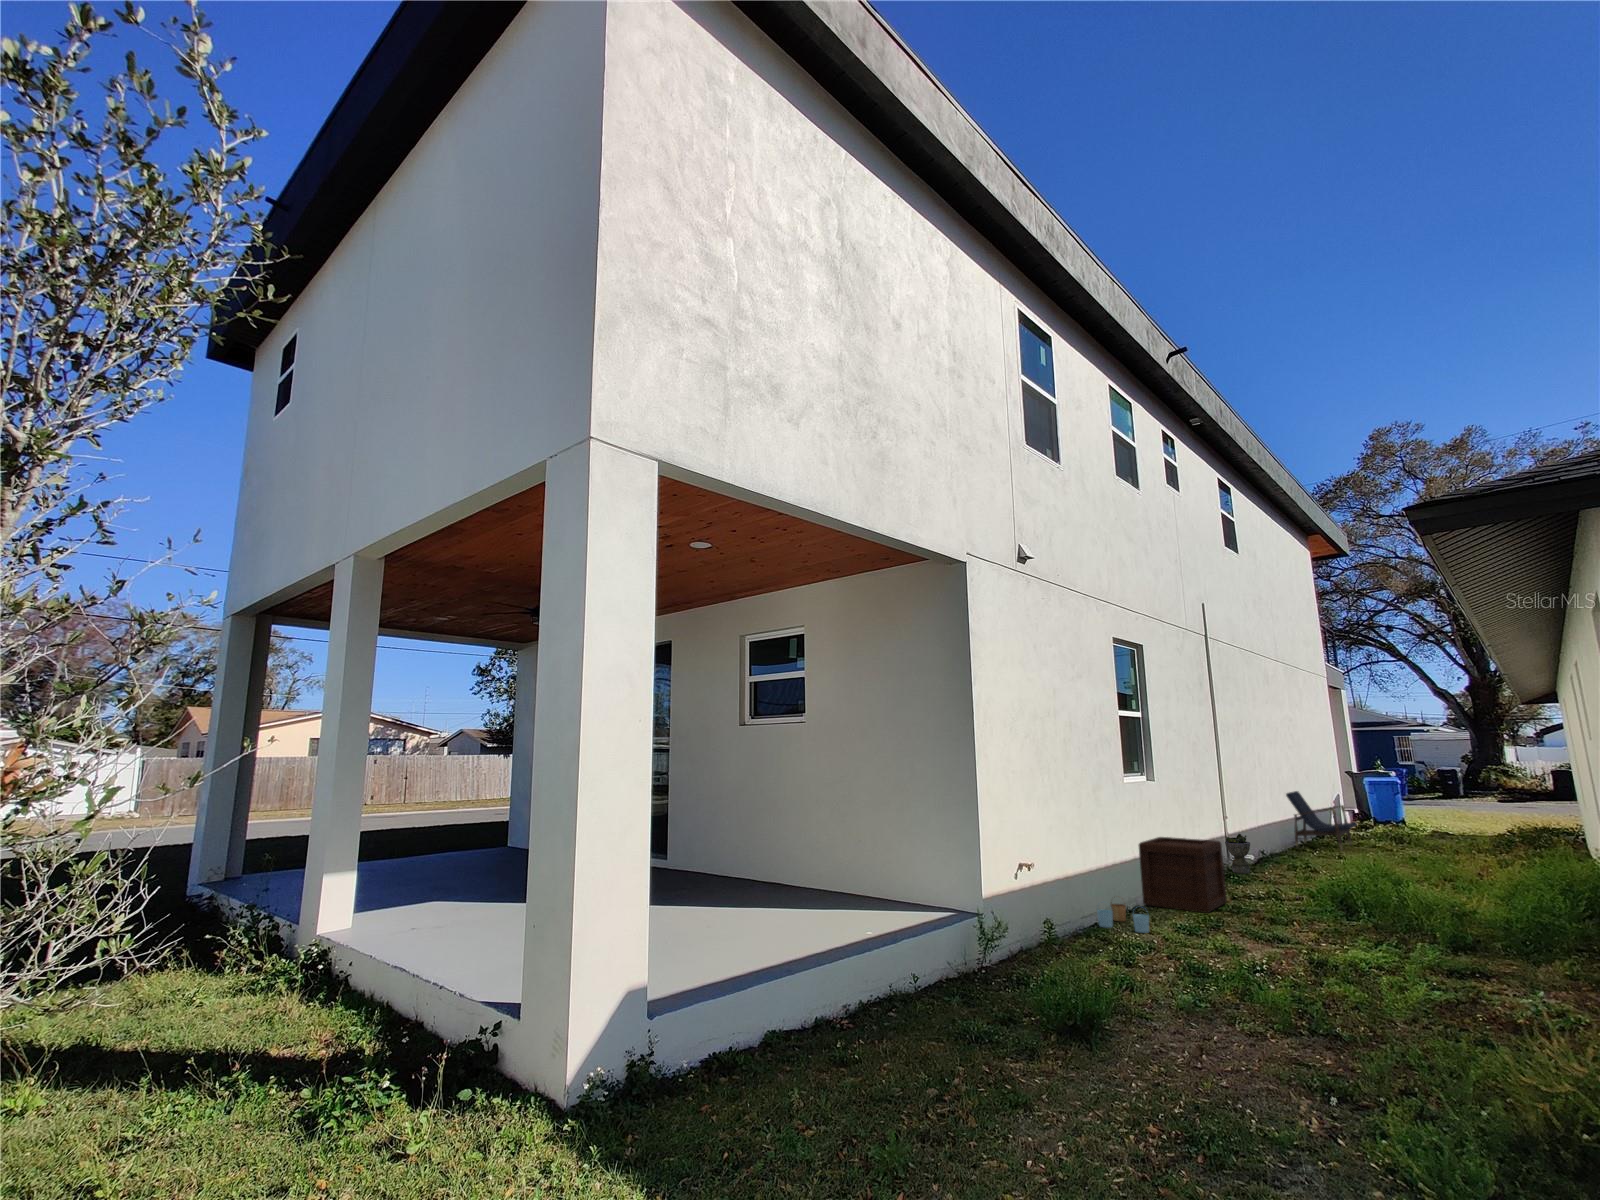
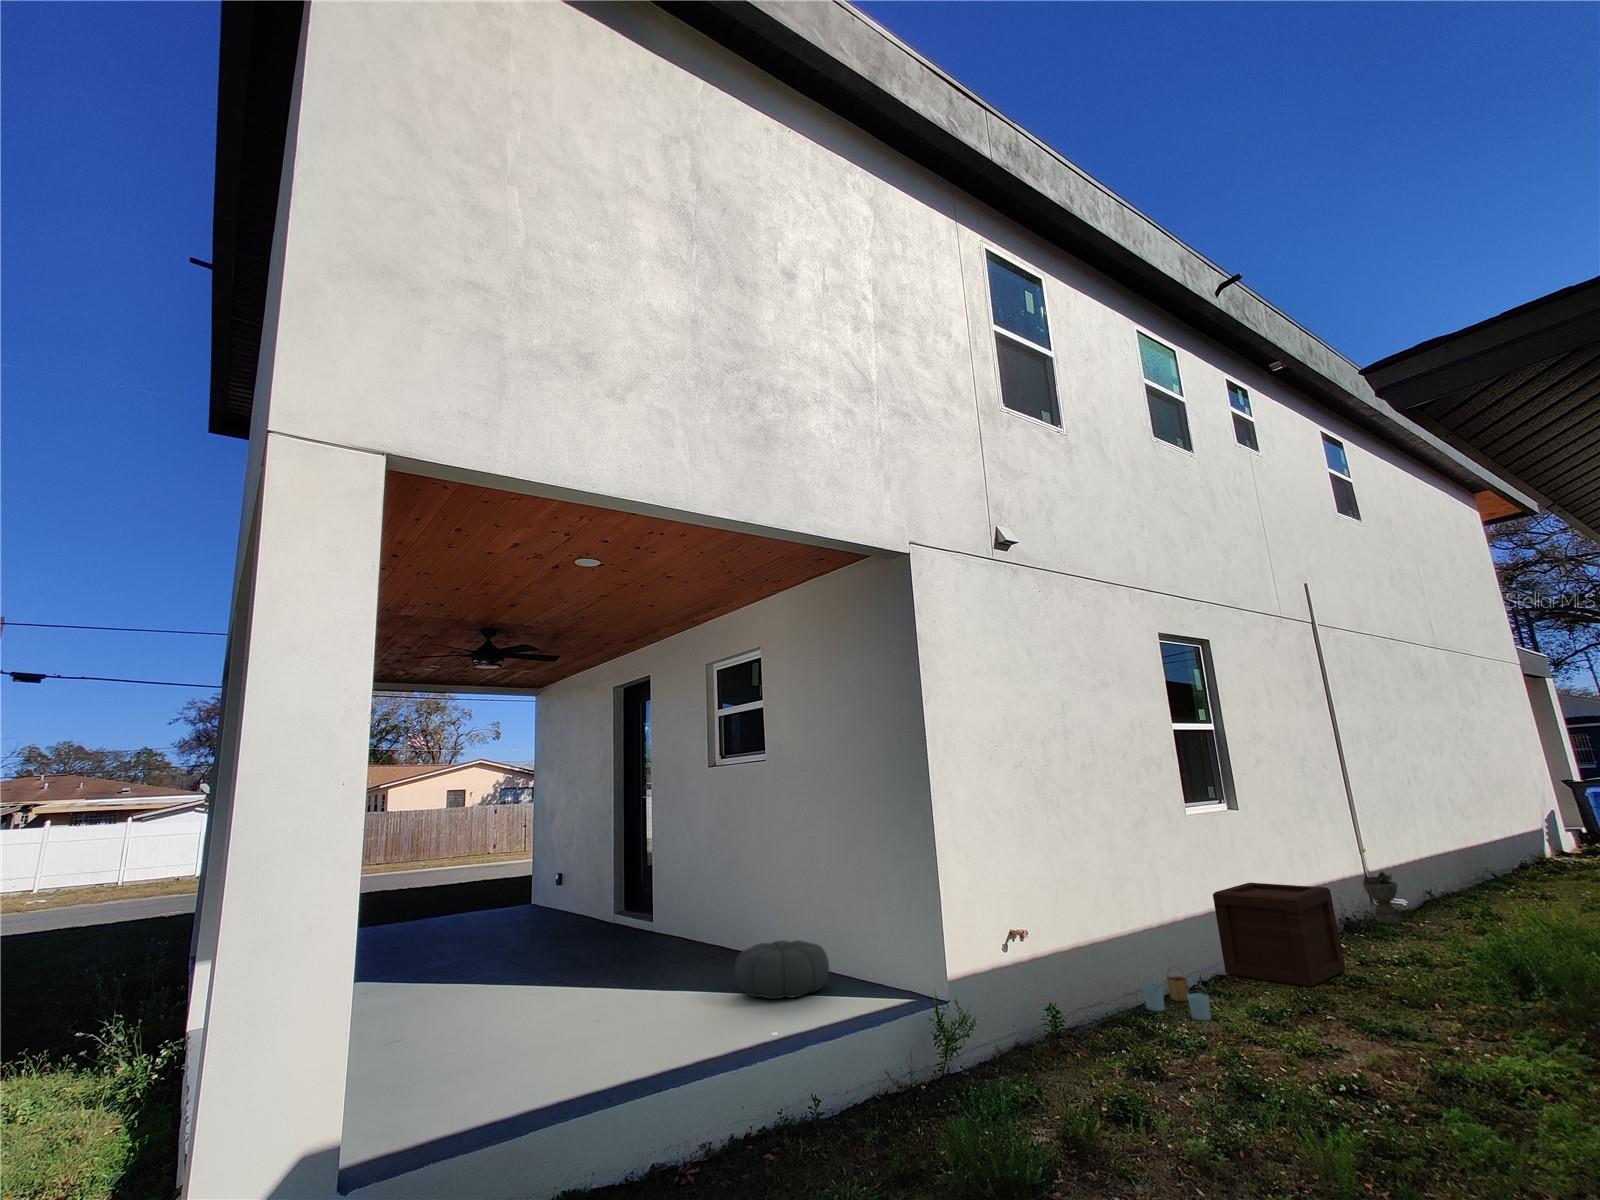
lounge chair: present [1286,791,1357,850] -> none [1462,810,1569,886]
pouf: none [802,869,880,912] -> present [734,940,829,999]

